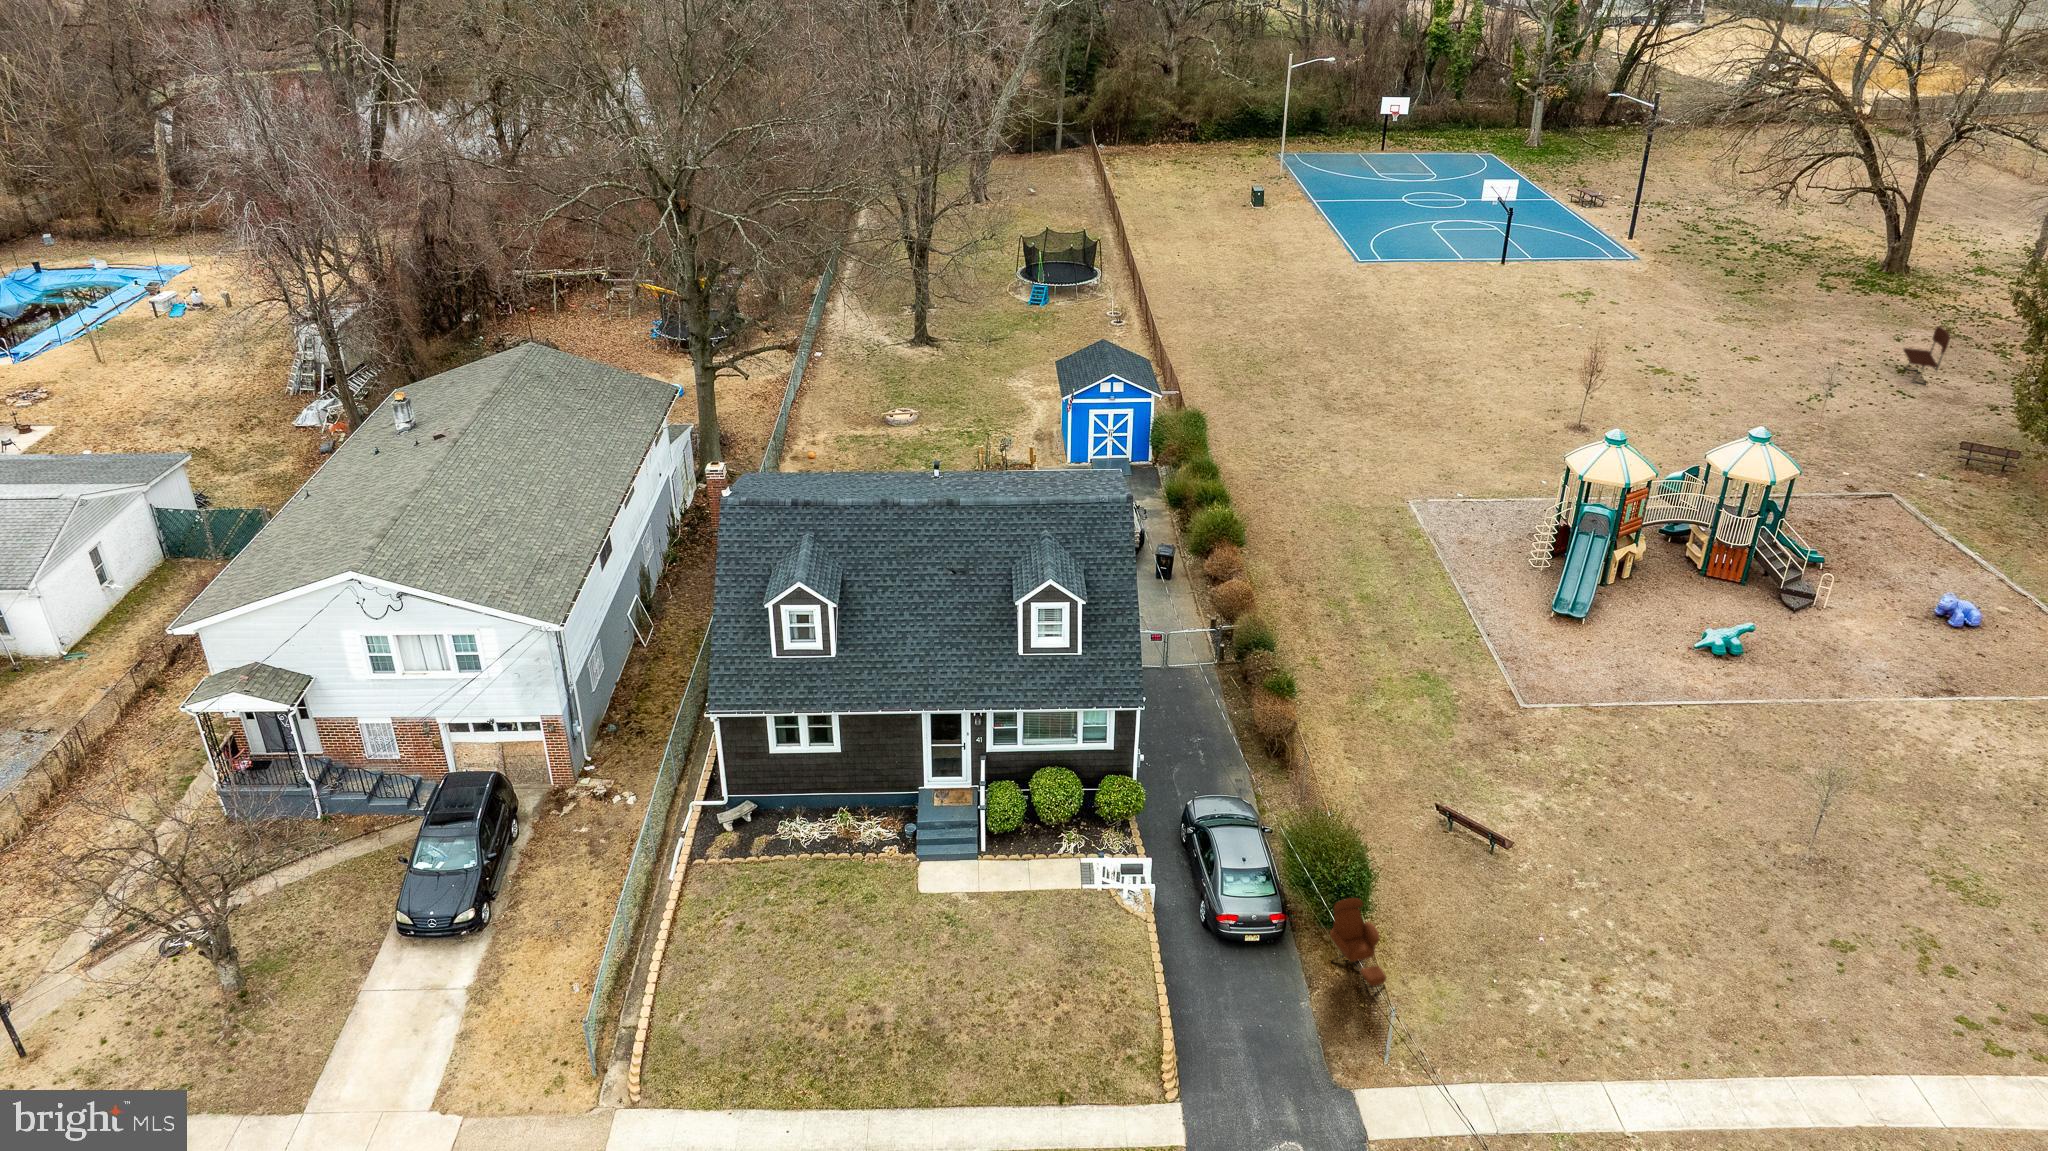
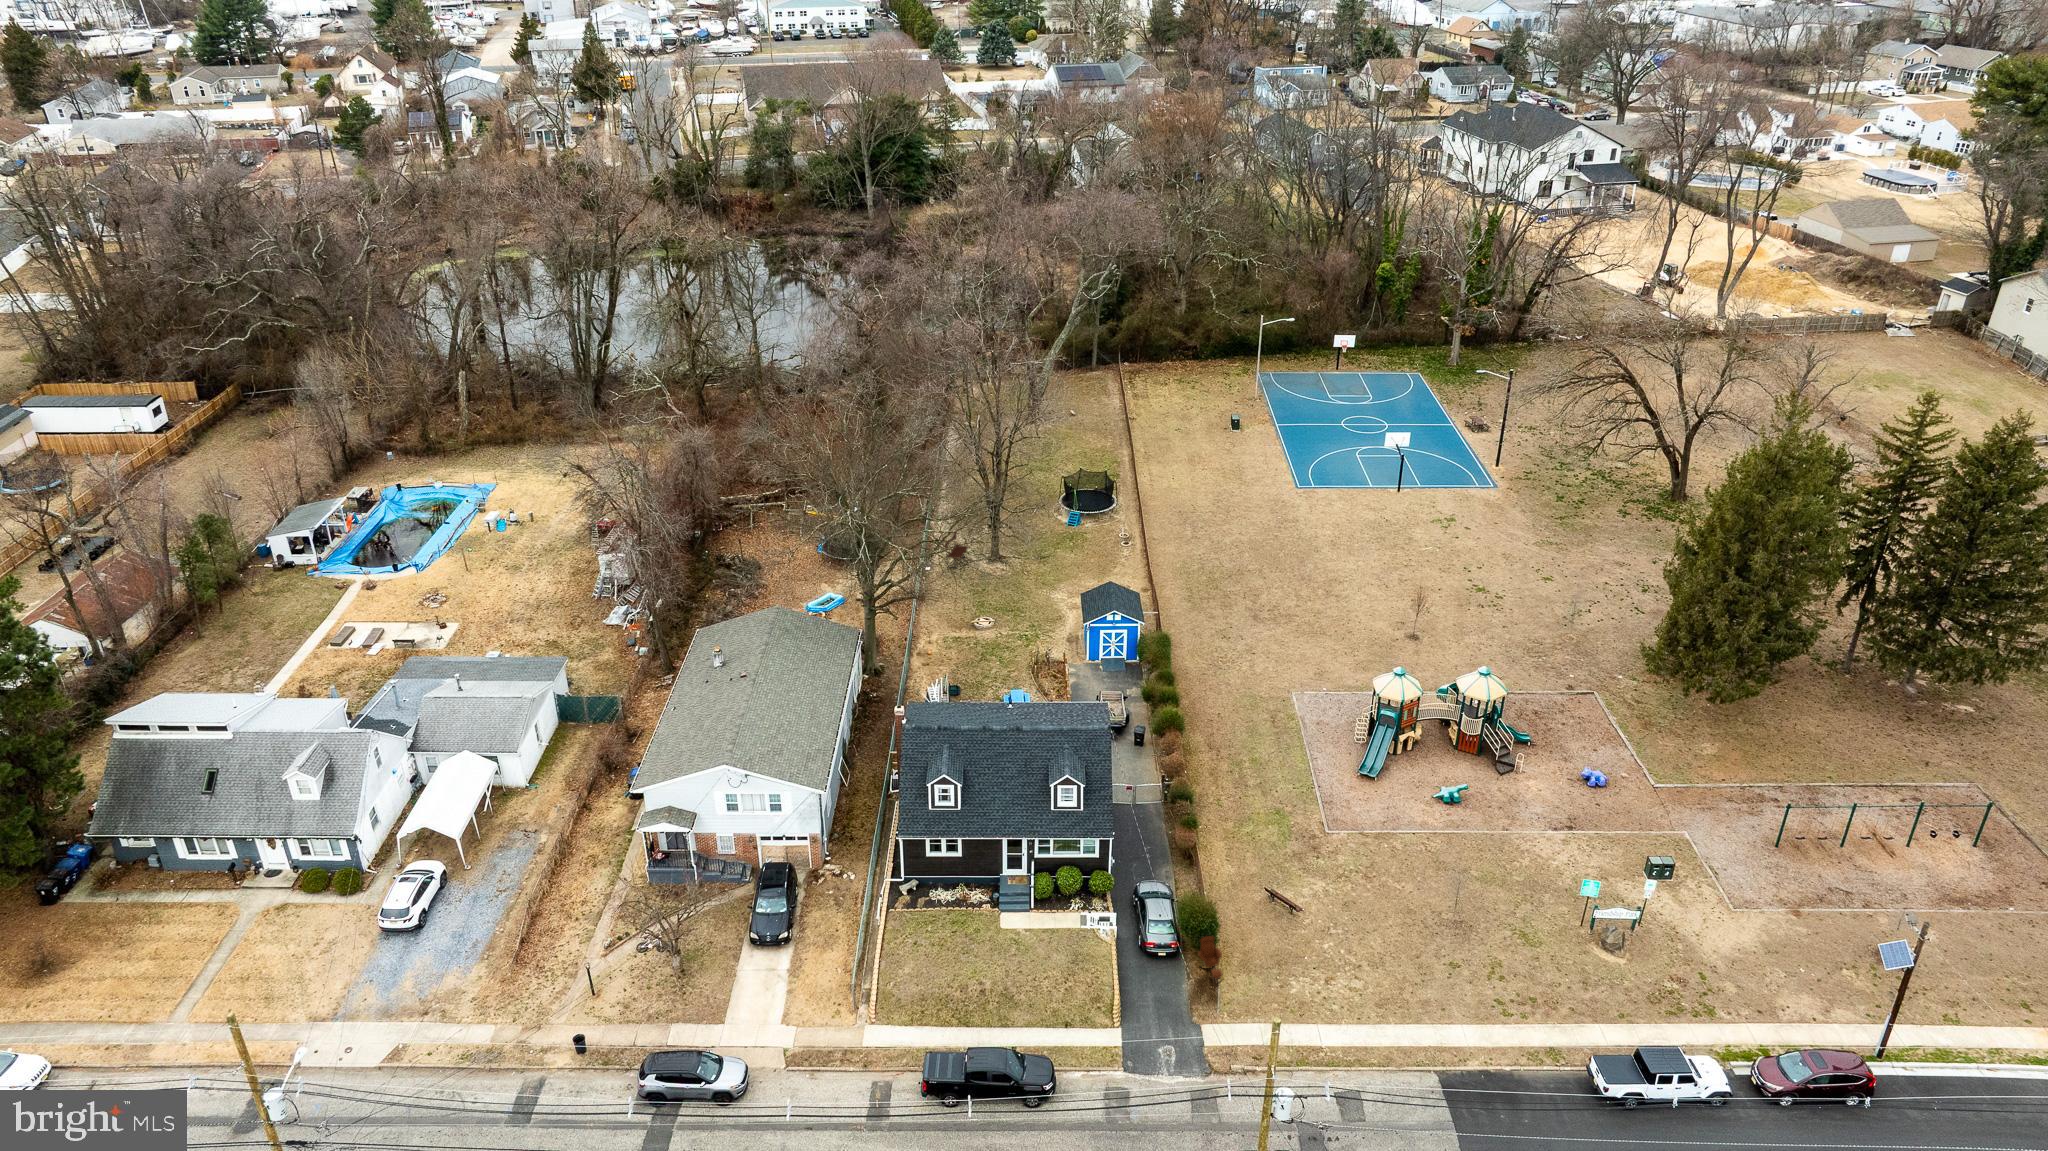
bench: present [1904,326,1950,384] -> present [945,531,968,559]

